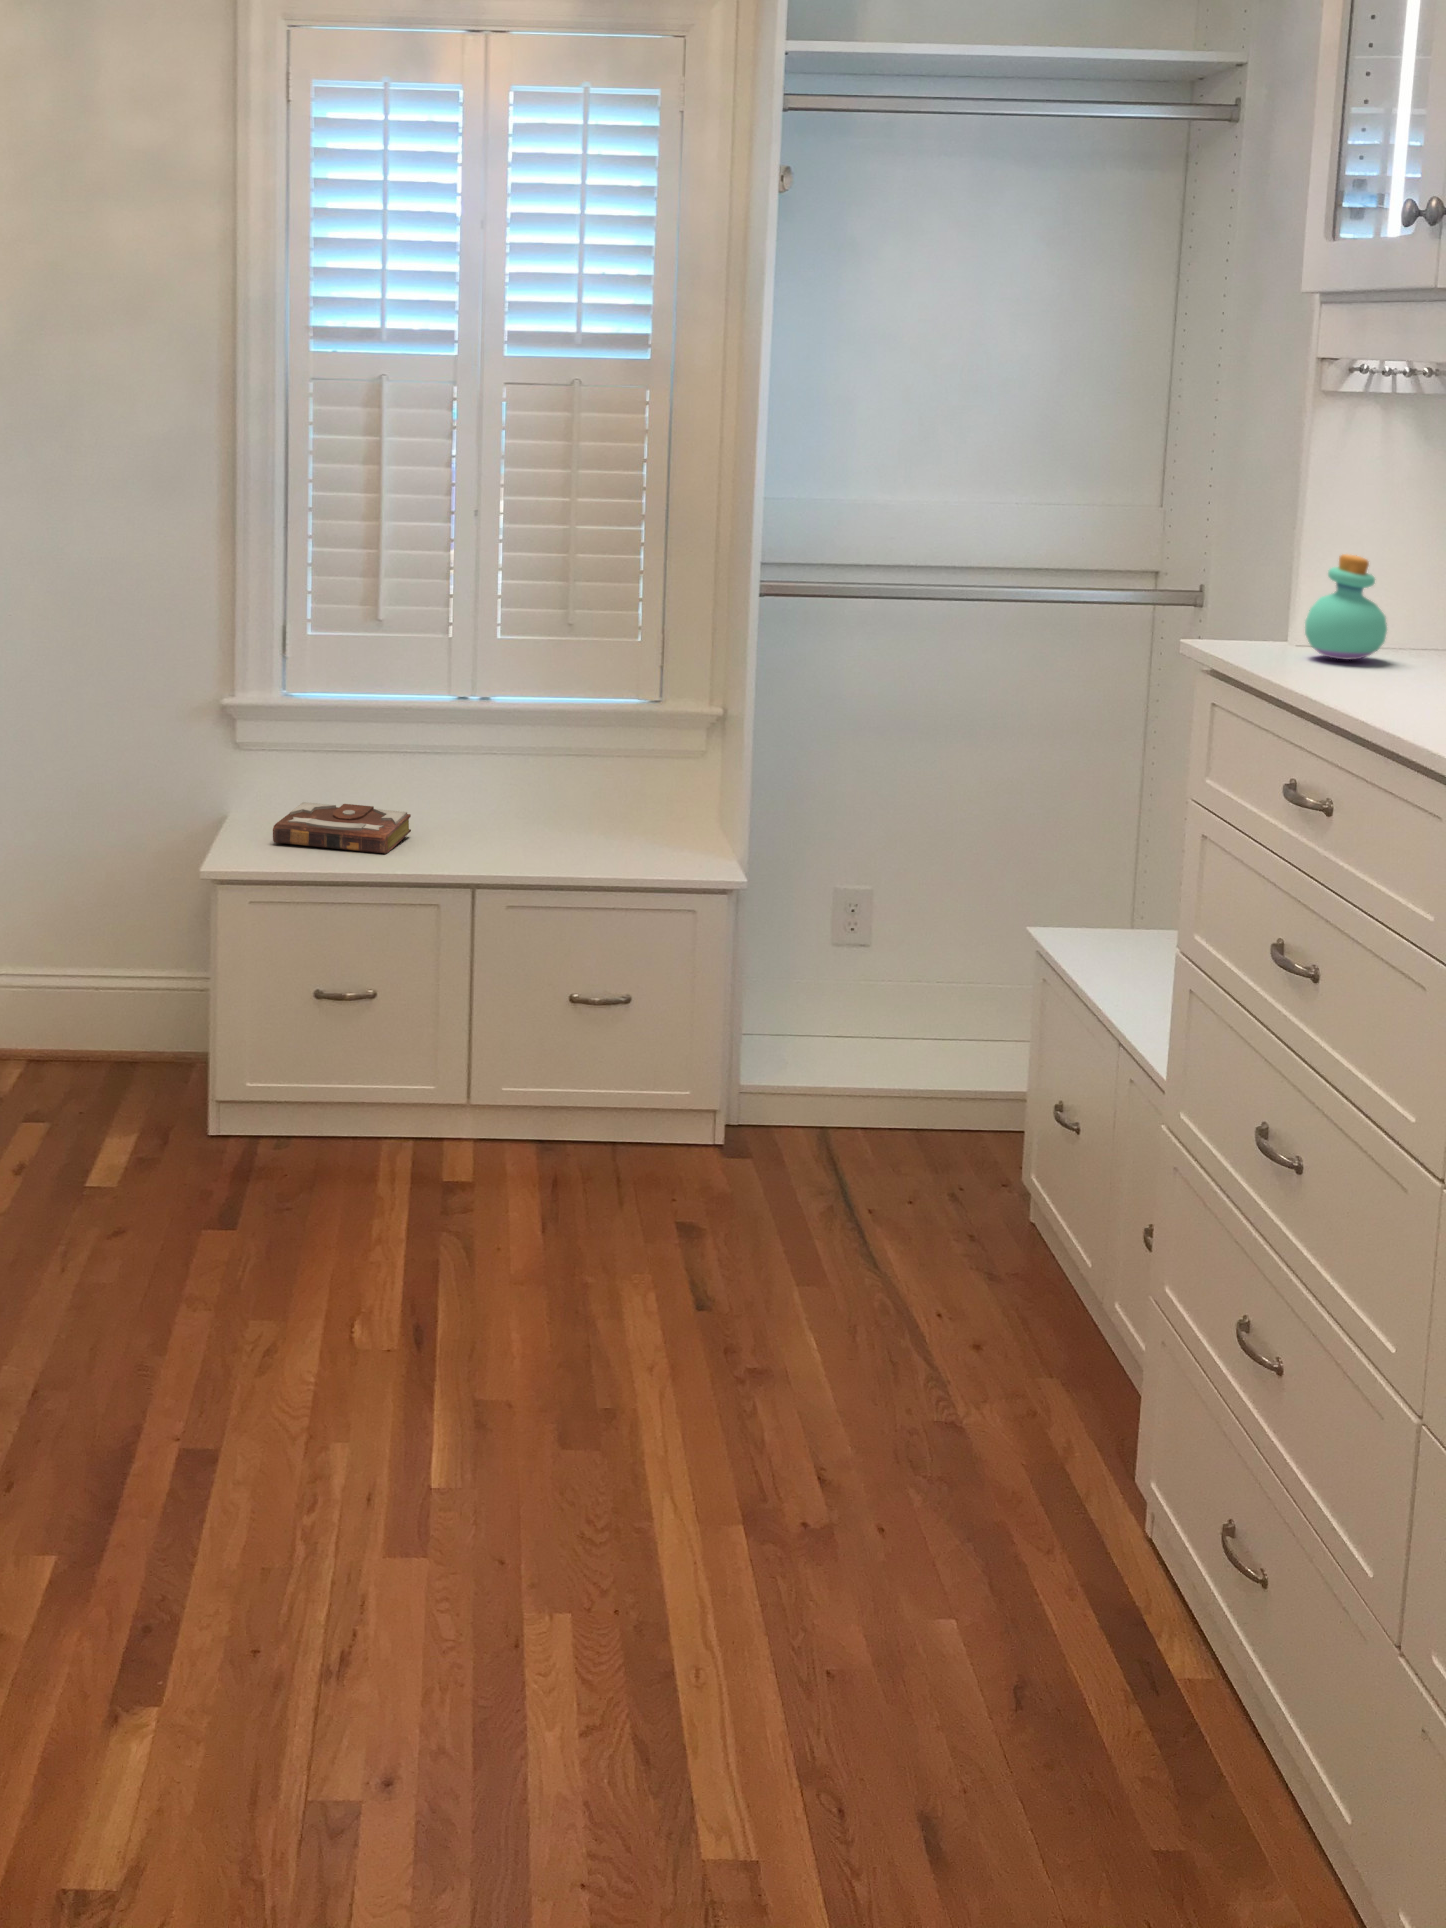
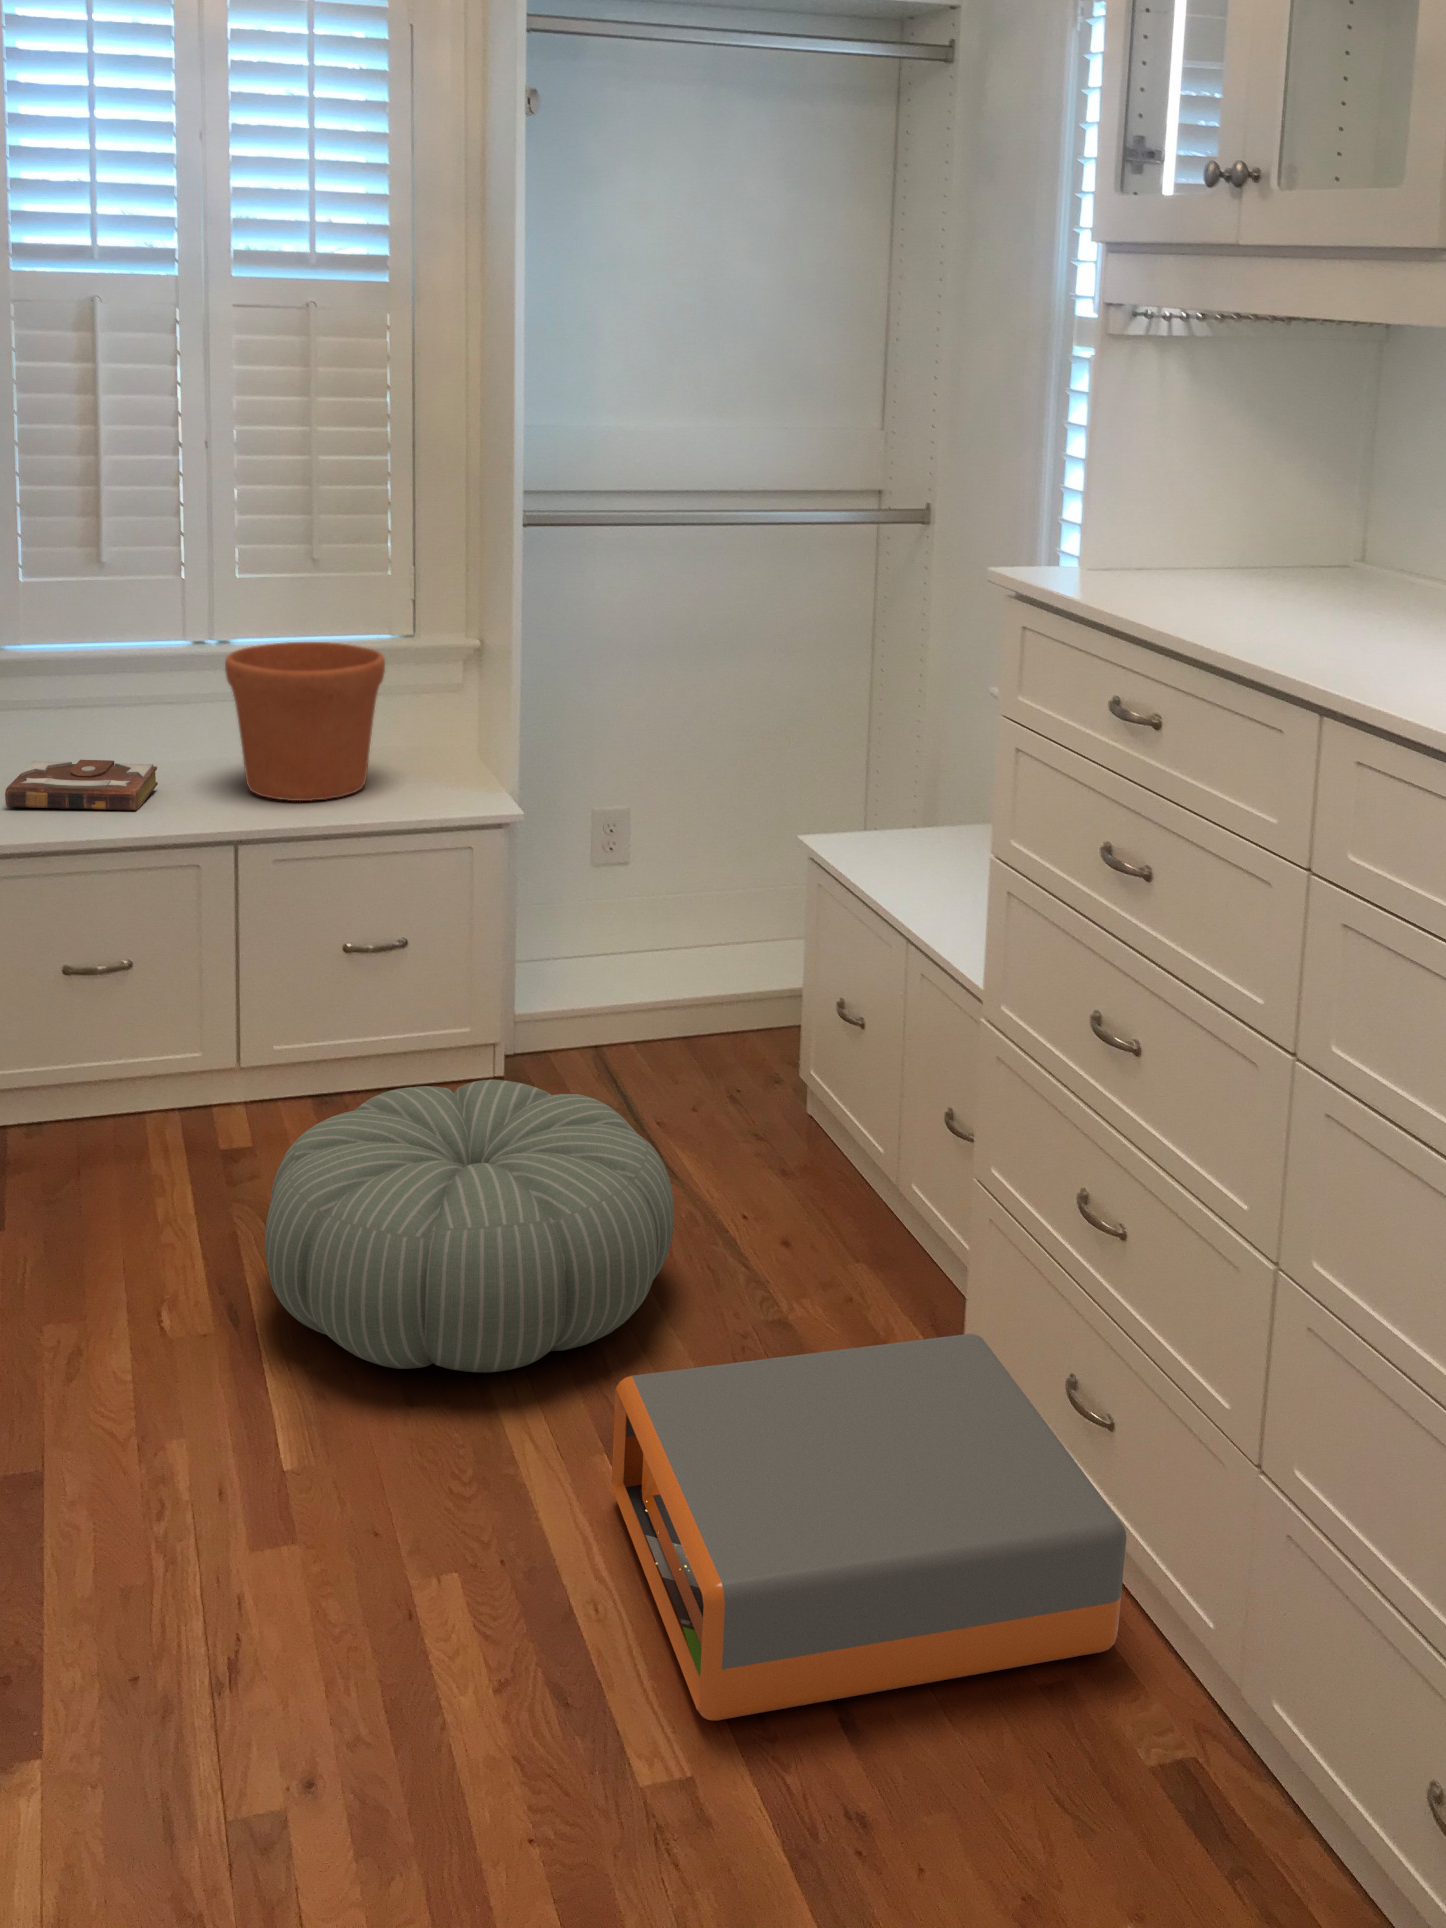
perfume bottle: present [1305,554,1387,659] -> none [1105,486,1178,583]
flower pot: none [475,703,626,856] -> present [225,642,385,801]
pouf: none [445,1139,850,1427] -> present [265,1080,674,1372]
storage box: none [738,1445,1265,1824] -> present [612,1334,1126,1720]

